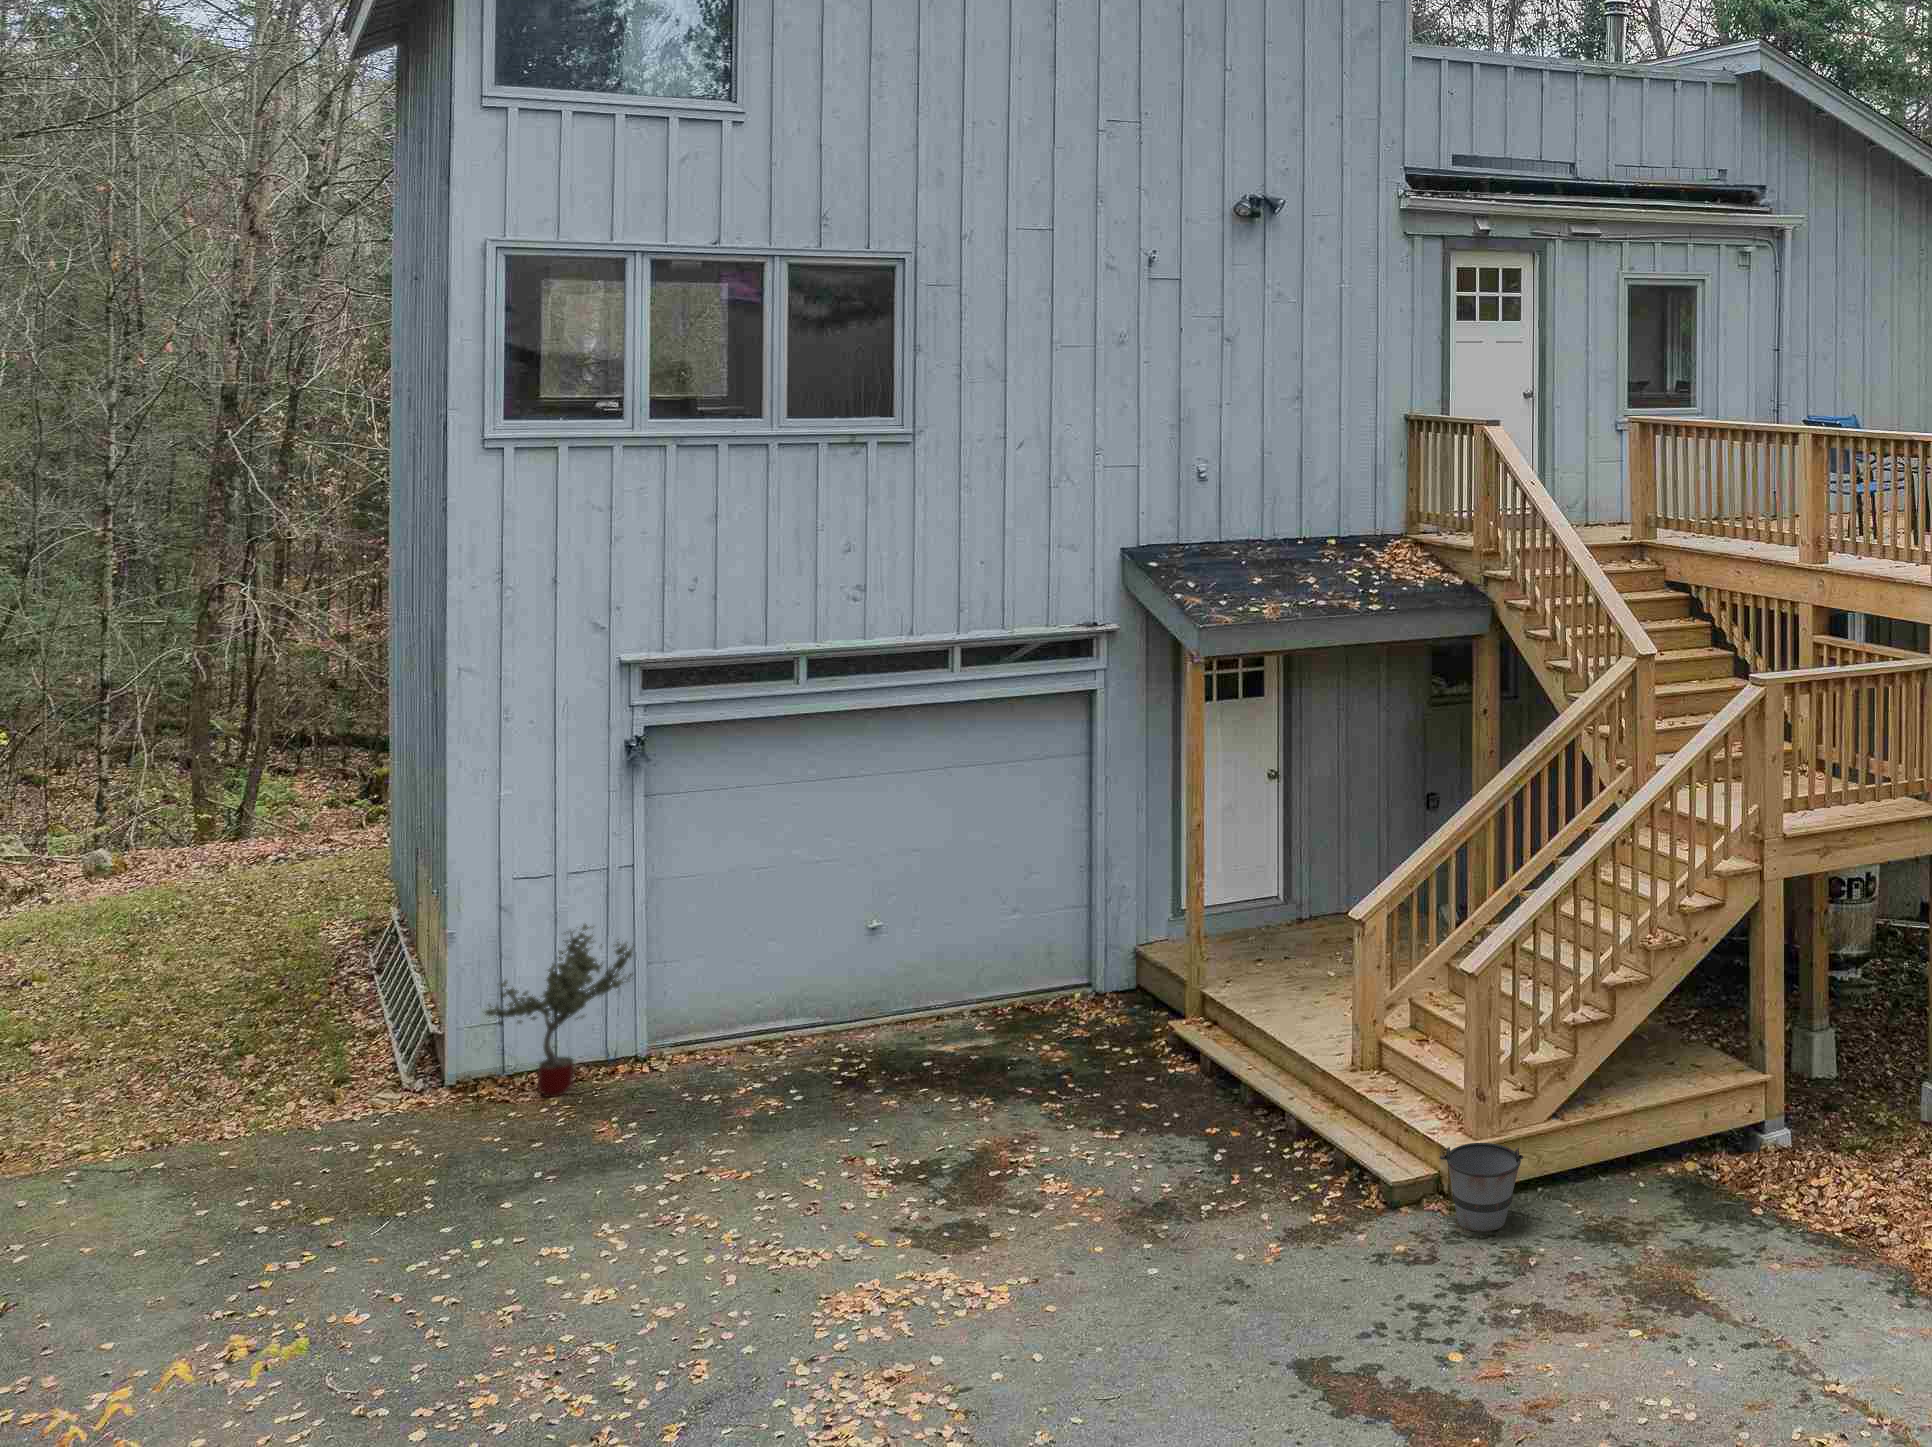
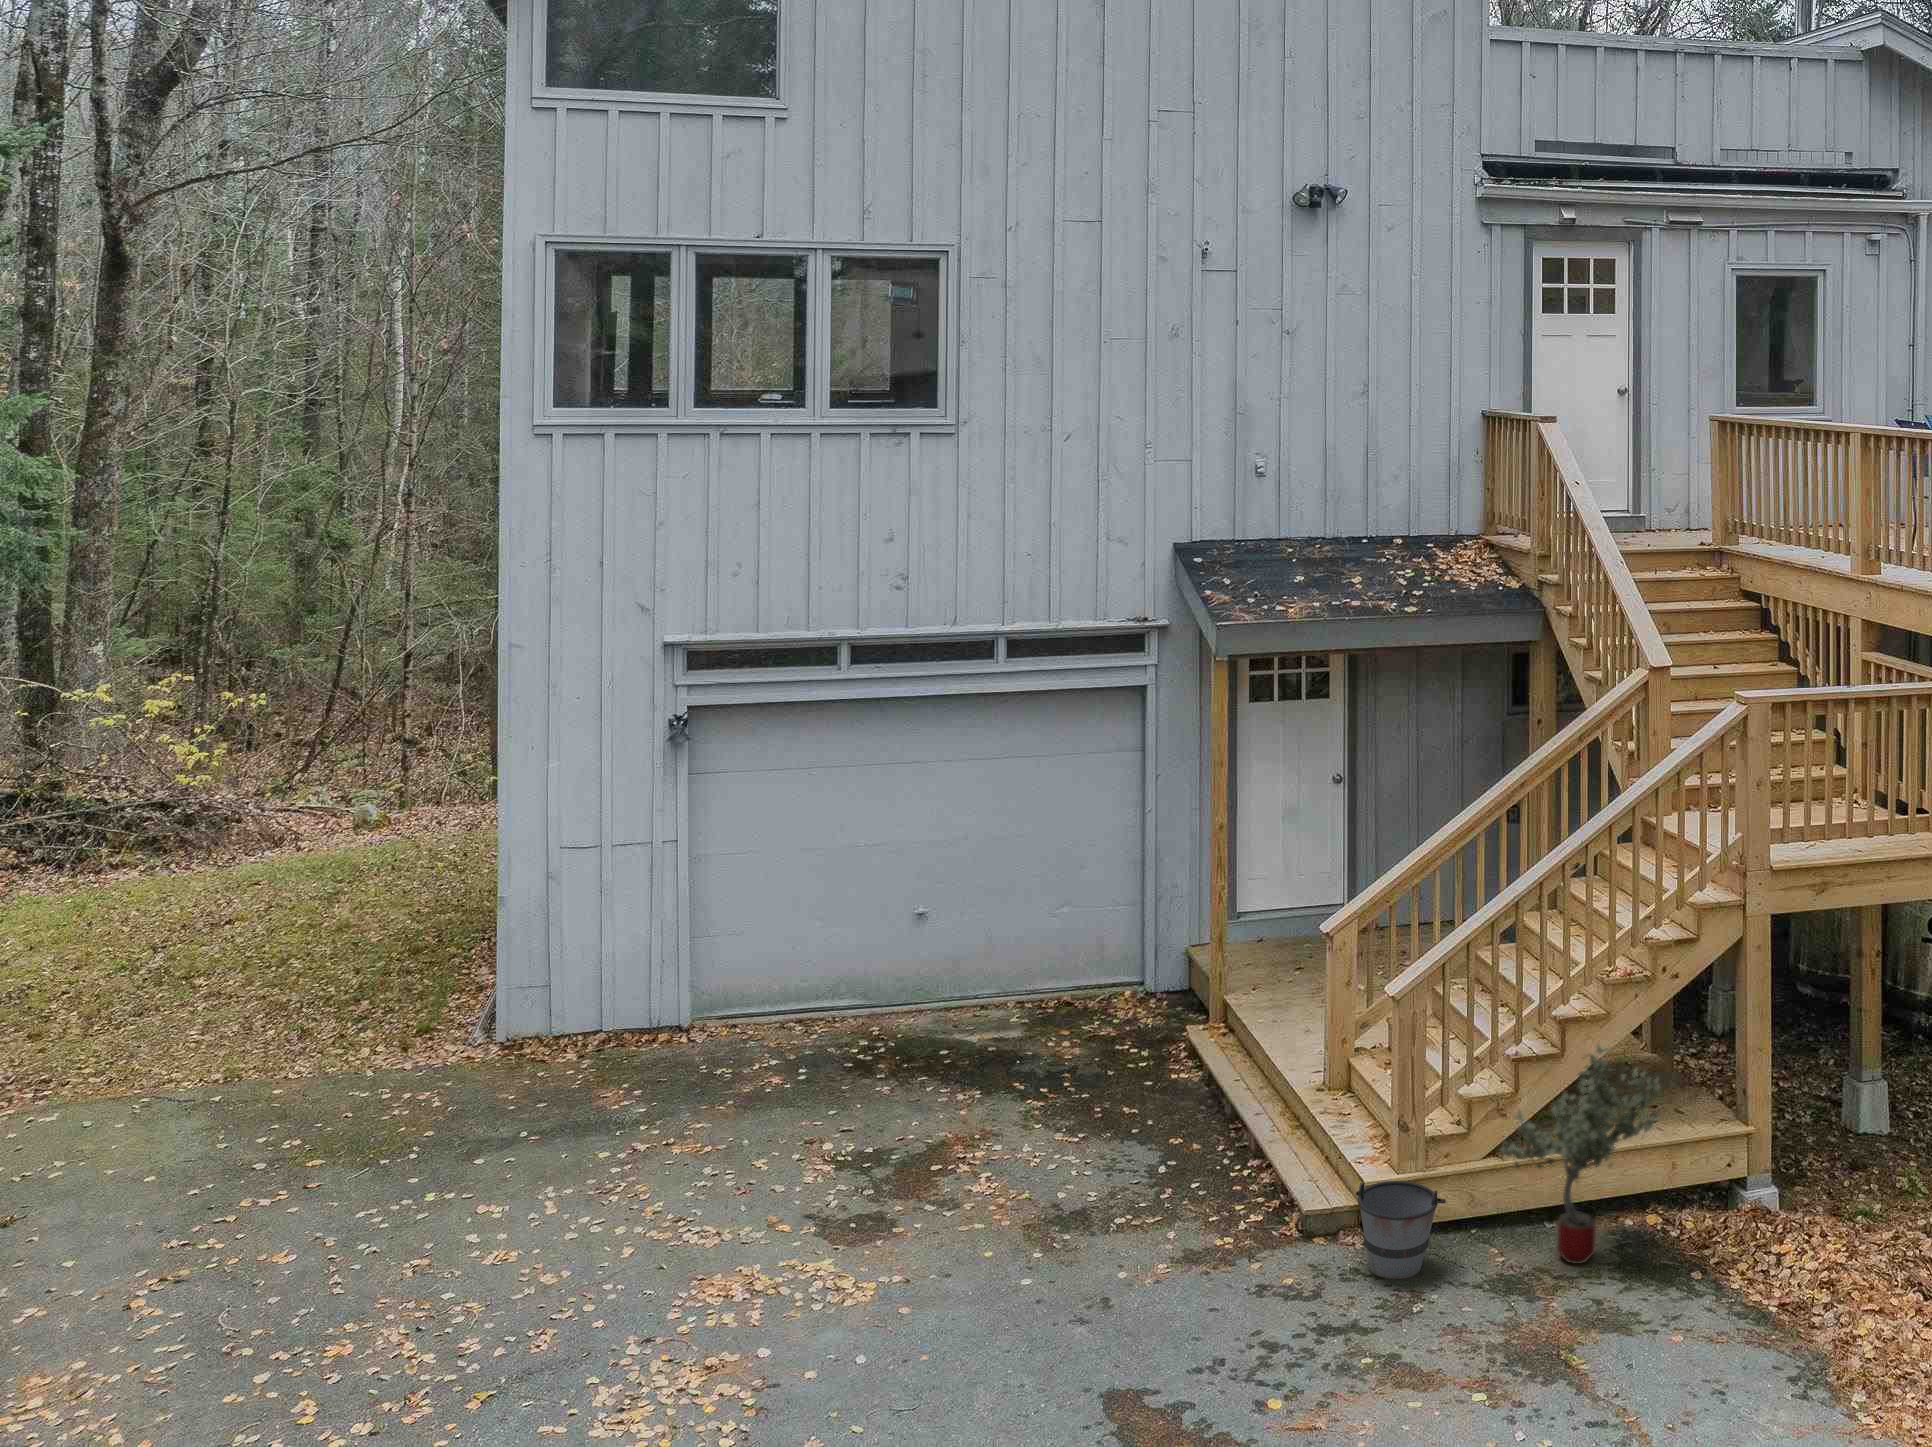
potted tree: present [485,924,633,1097] -> present [1501,1045,1659,1264]

